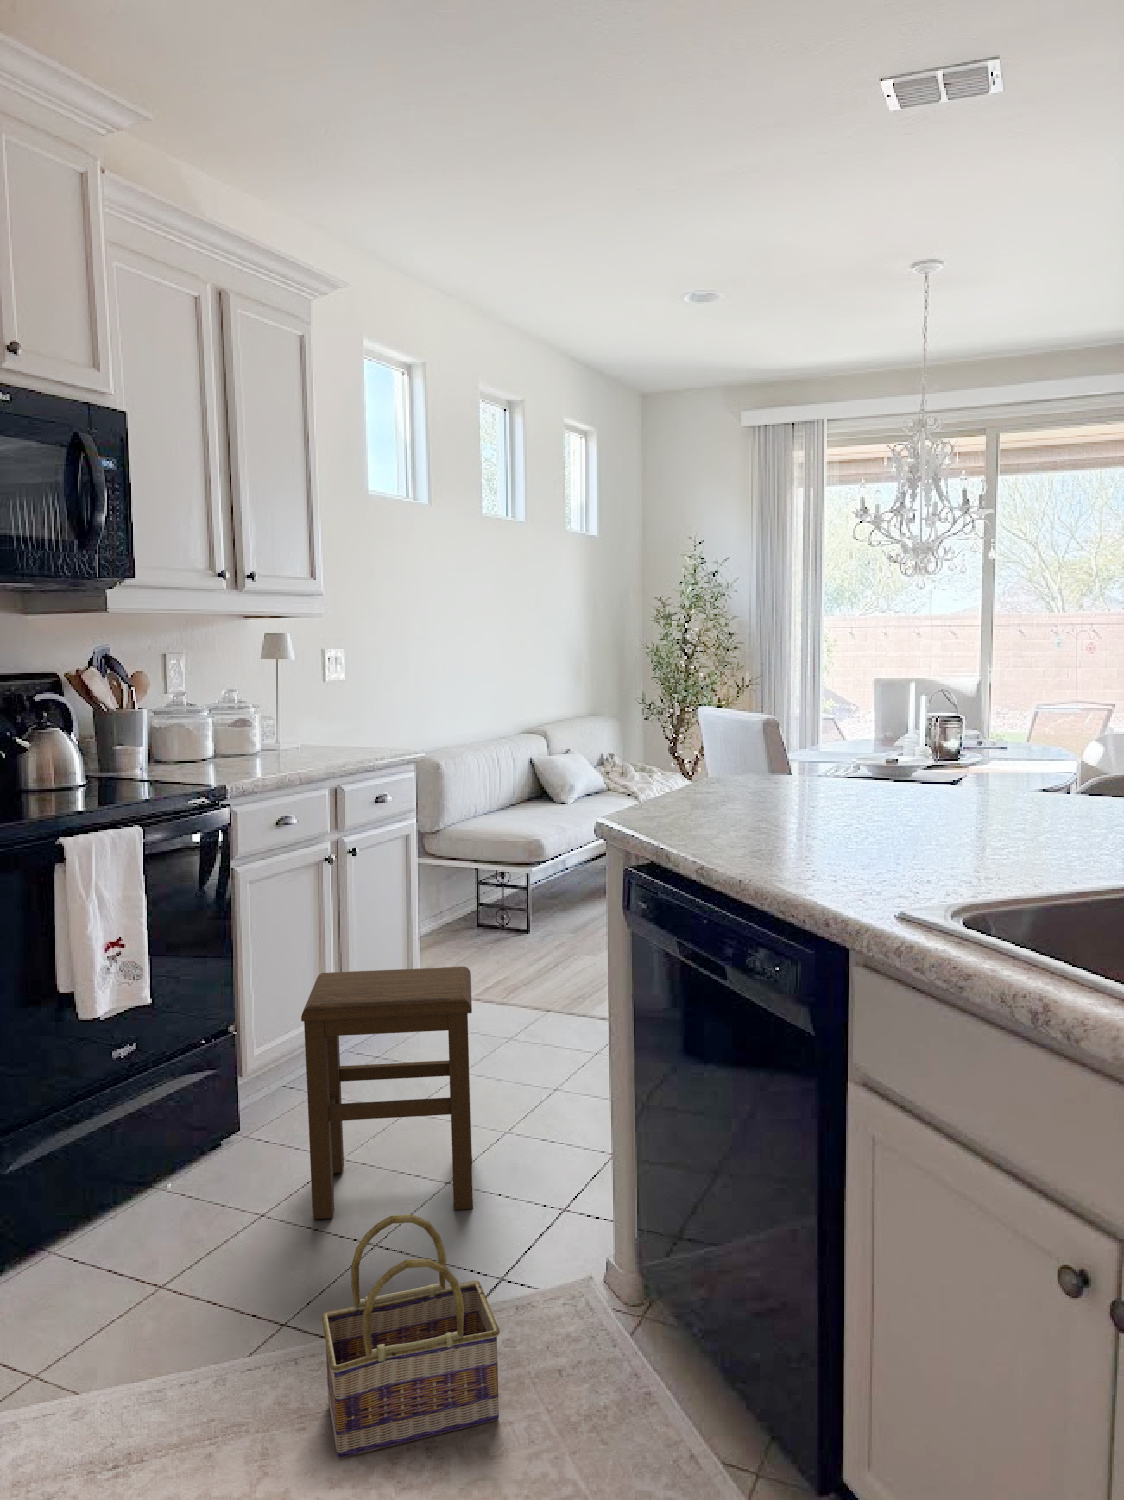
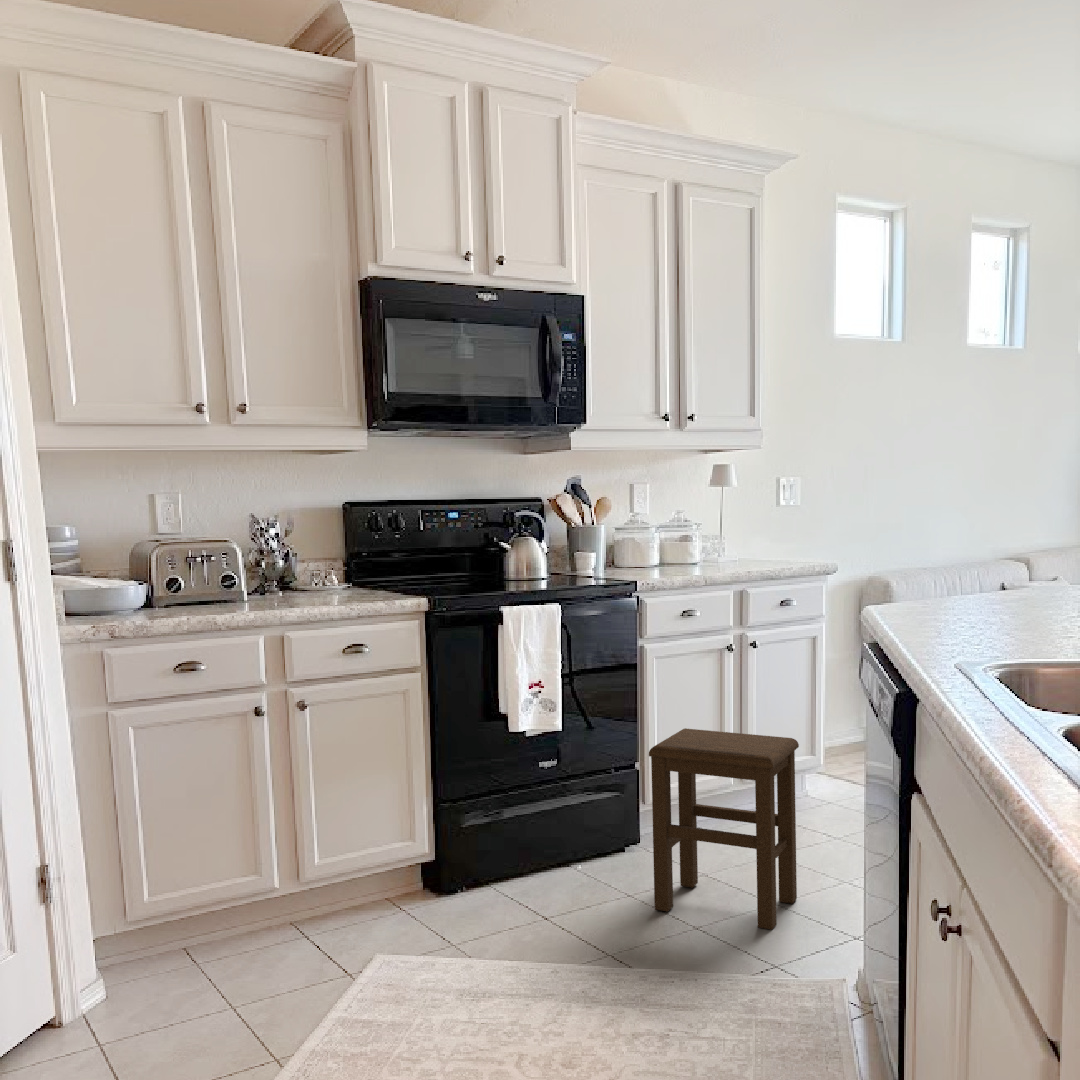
basket: present [322,1215,500,1458] -> none [583,882,708,1042]

